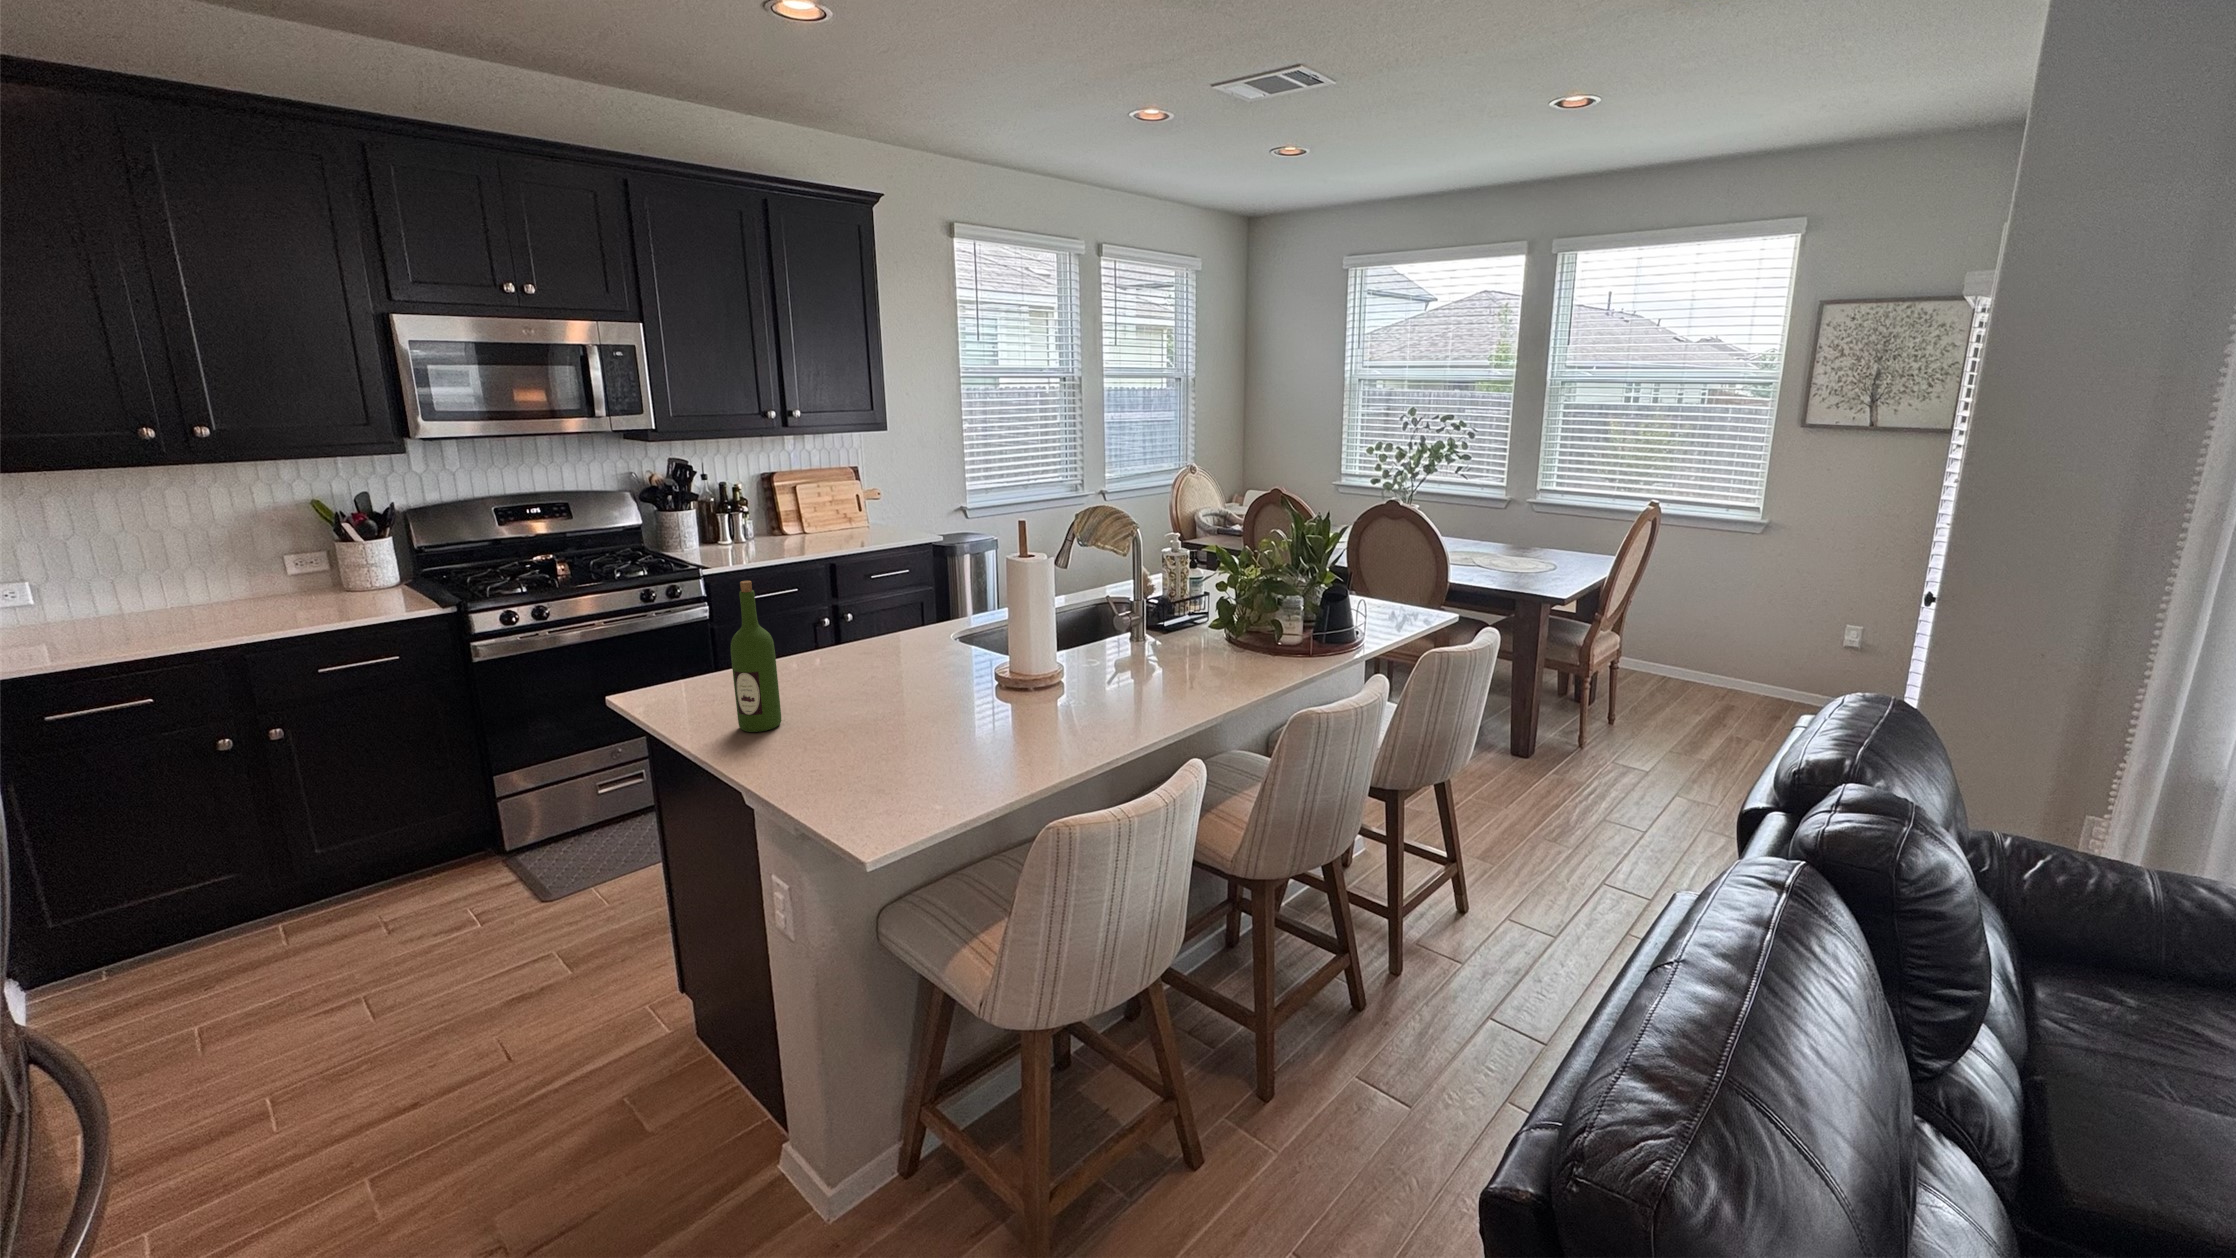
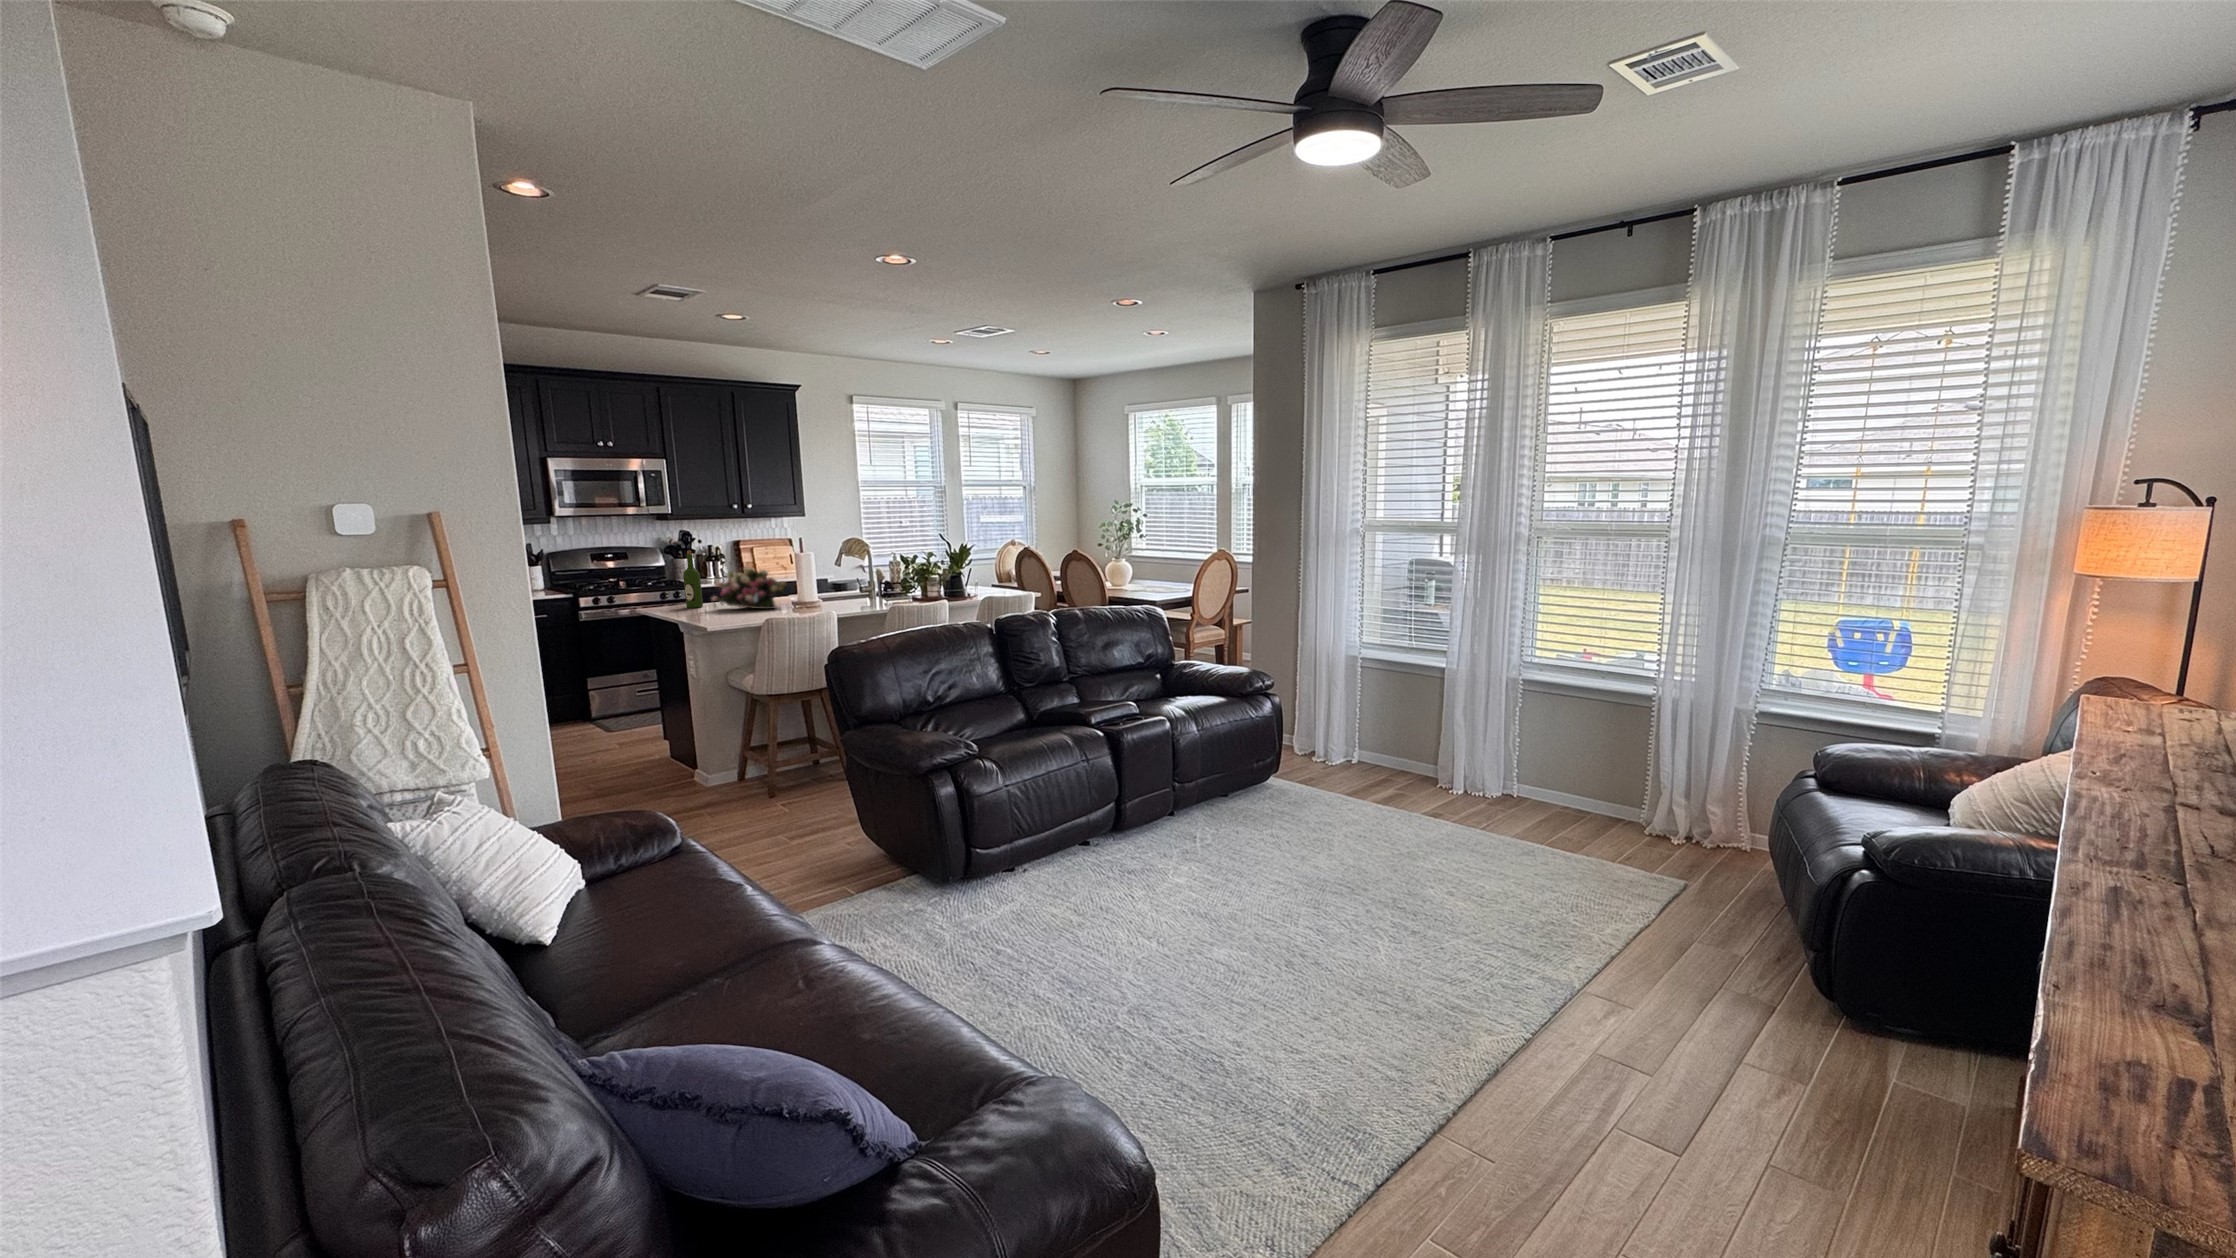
flower arrangement: none [824,626,1018,757] -> present [712,567,787,609]

